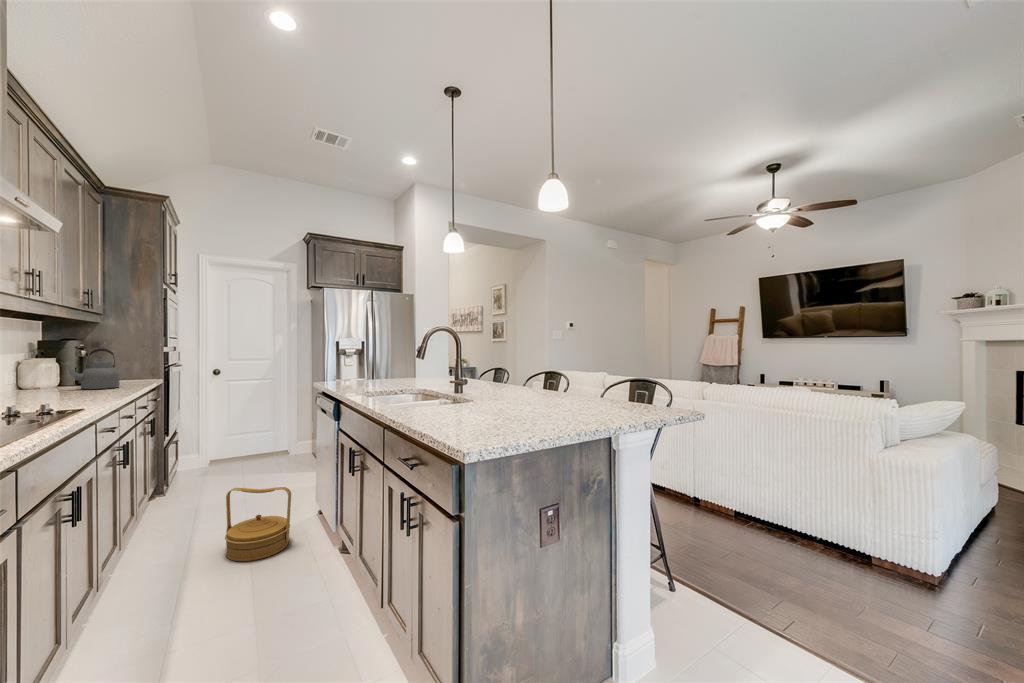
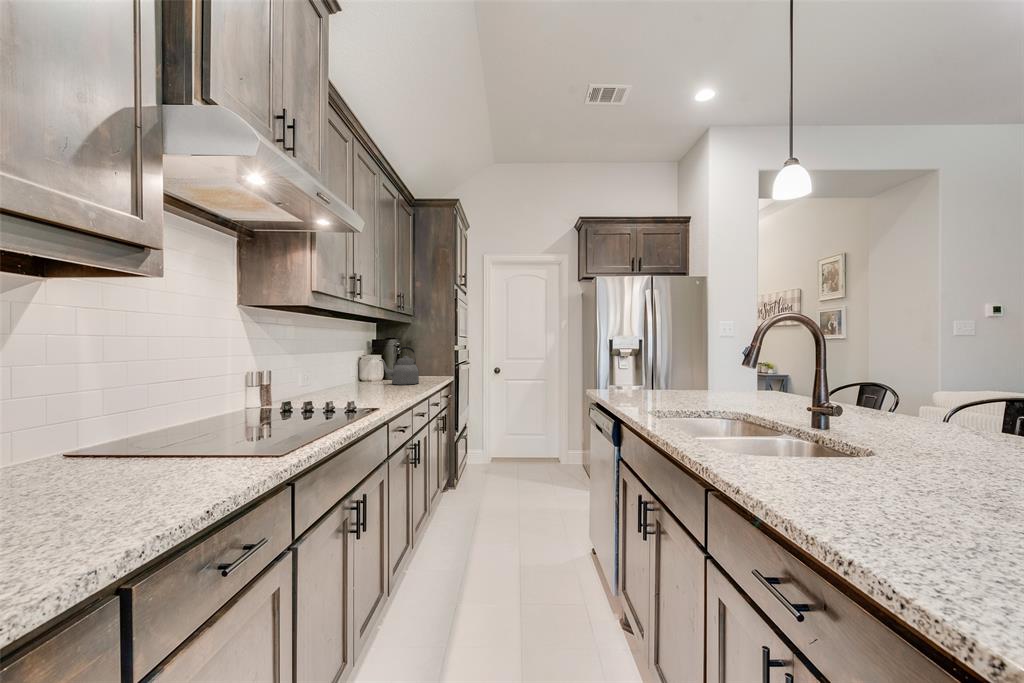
basket: present [225,487,291,561] -> none [498,505,565,598]

